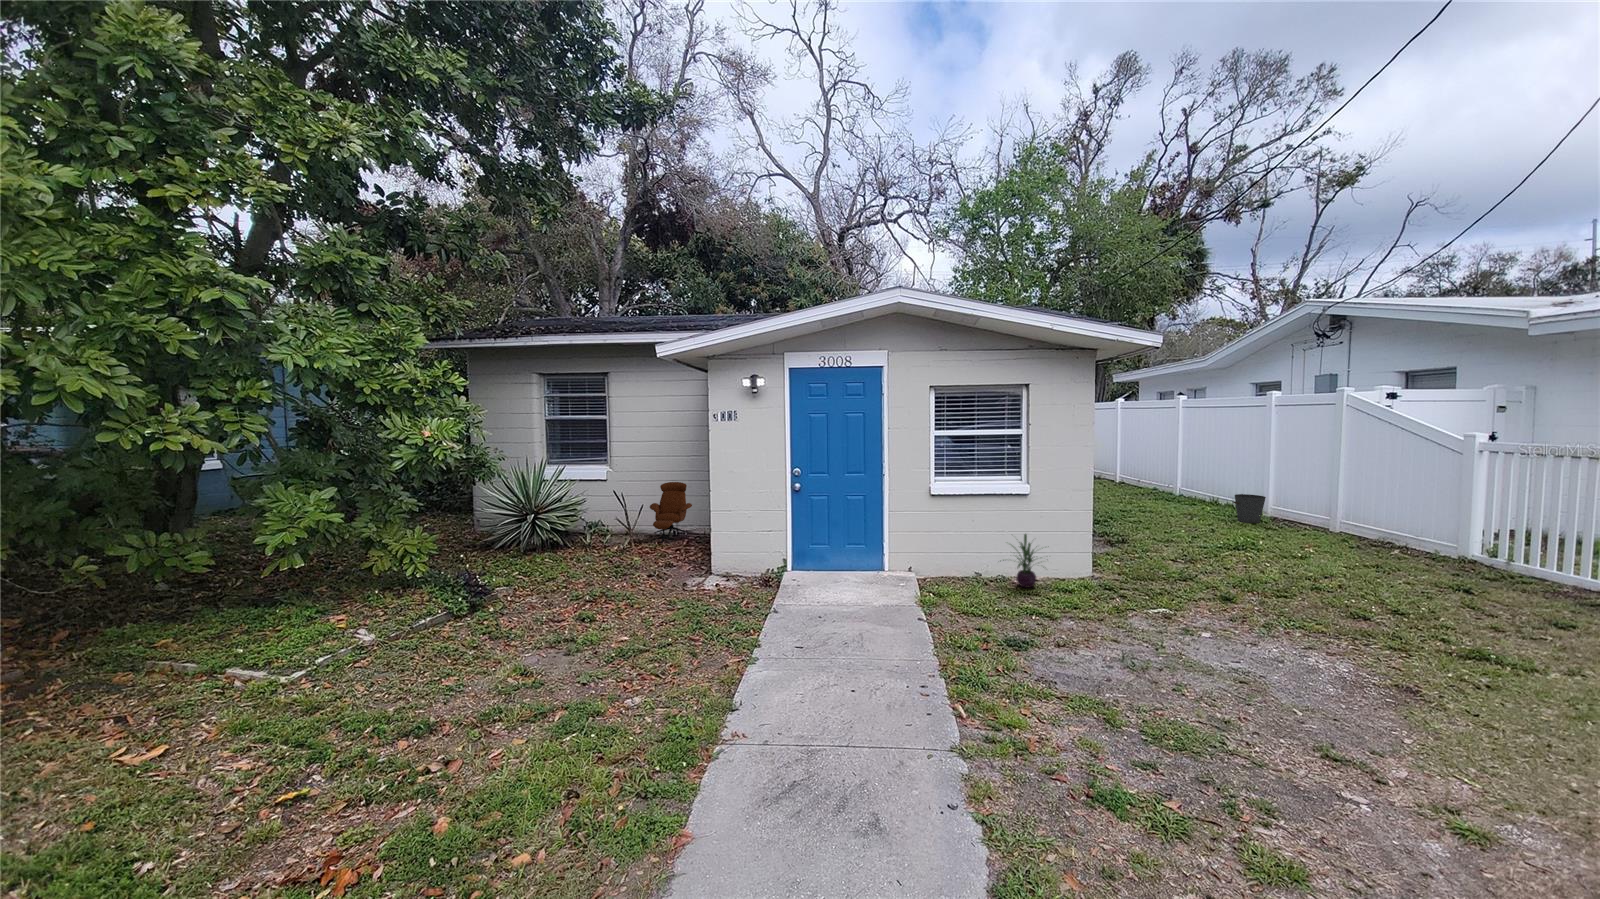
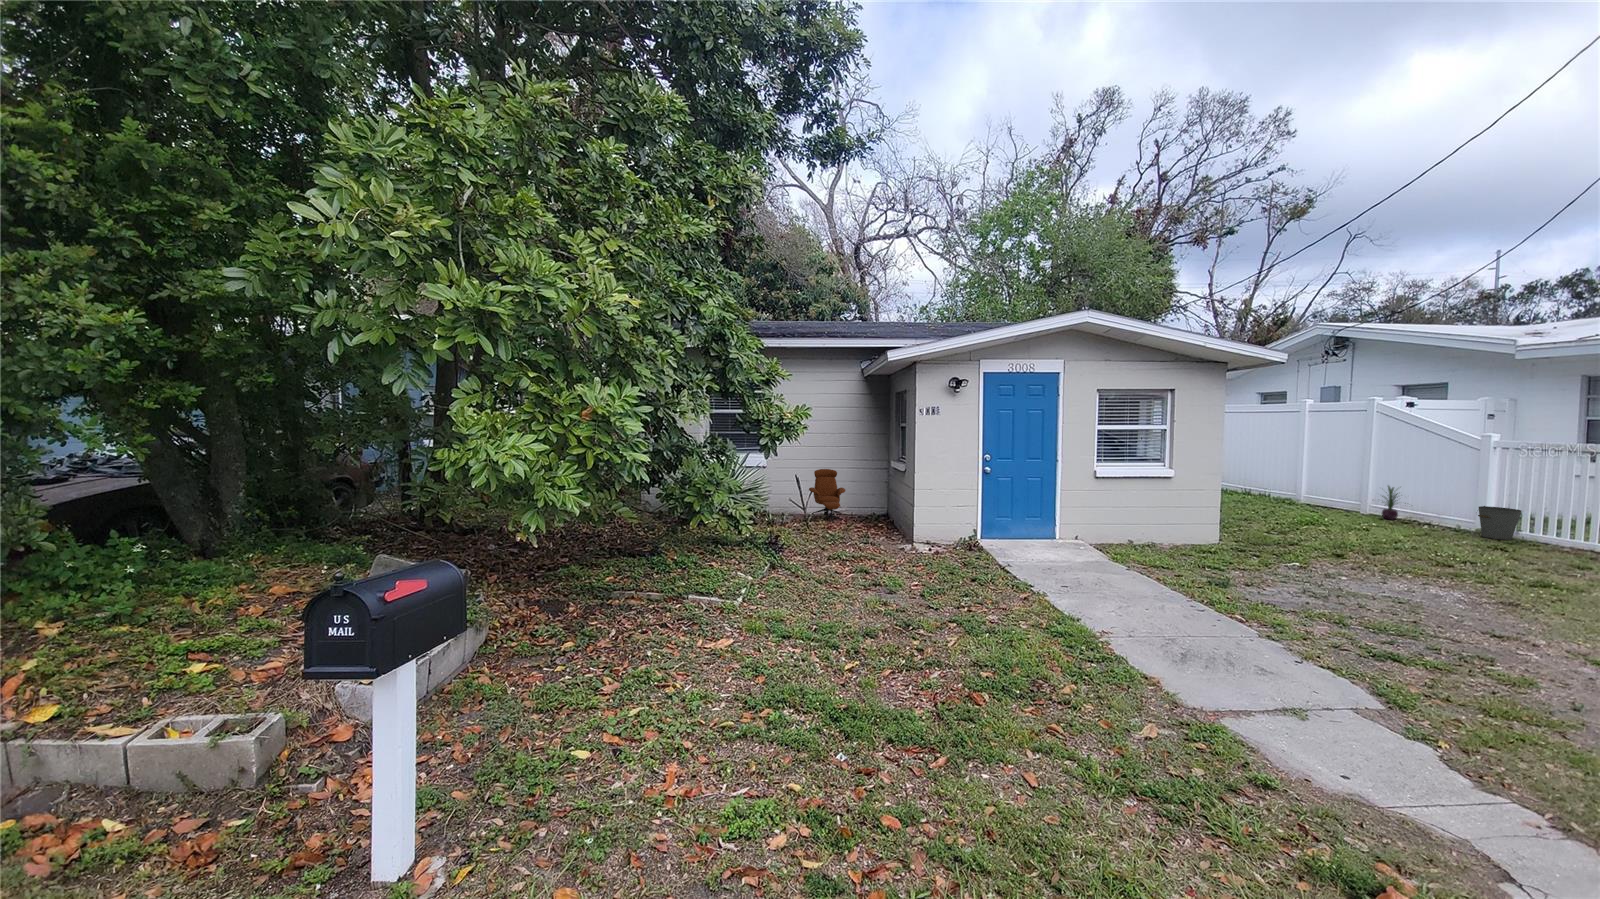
bucket: present [1233,494,1266,523] -> present [1478,506,1521,540]
decorative plant: present [1003,534,1036,588] -> present [1382,486,1398,520]

